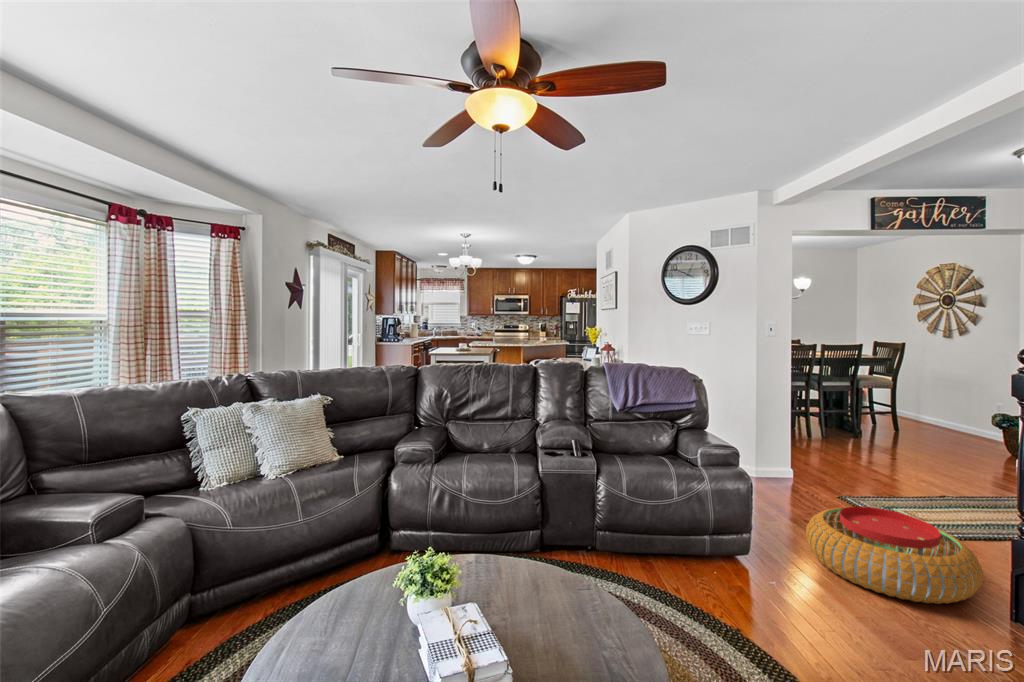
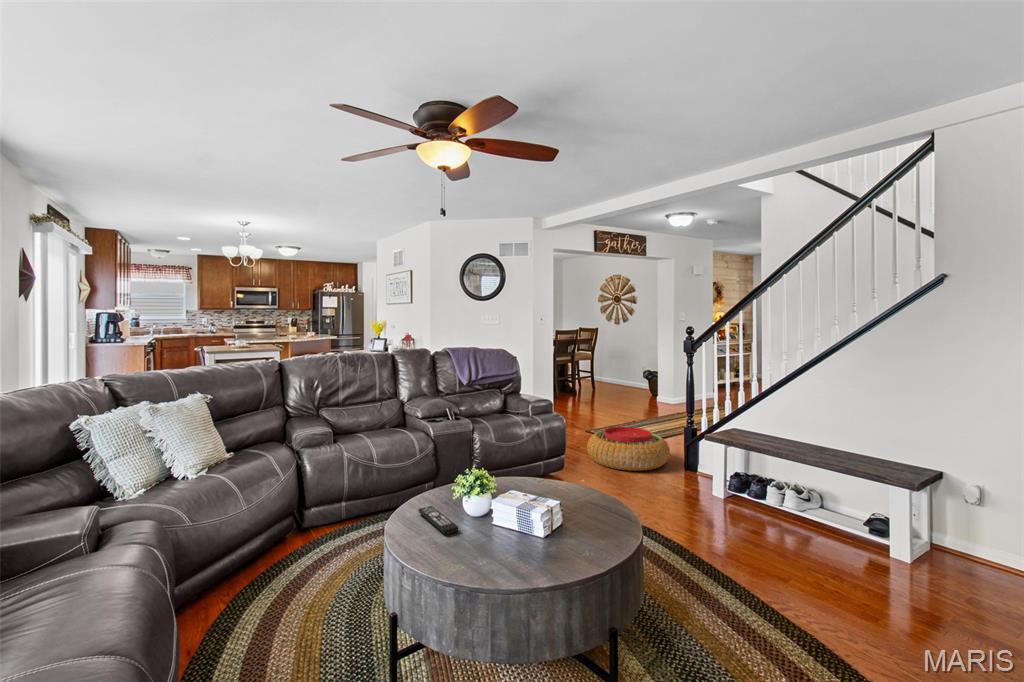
remote control: none [327,594,381,660] -> present [418,506,458,534]

